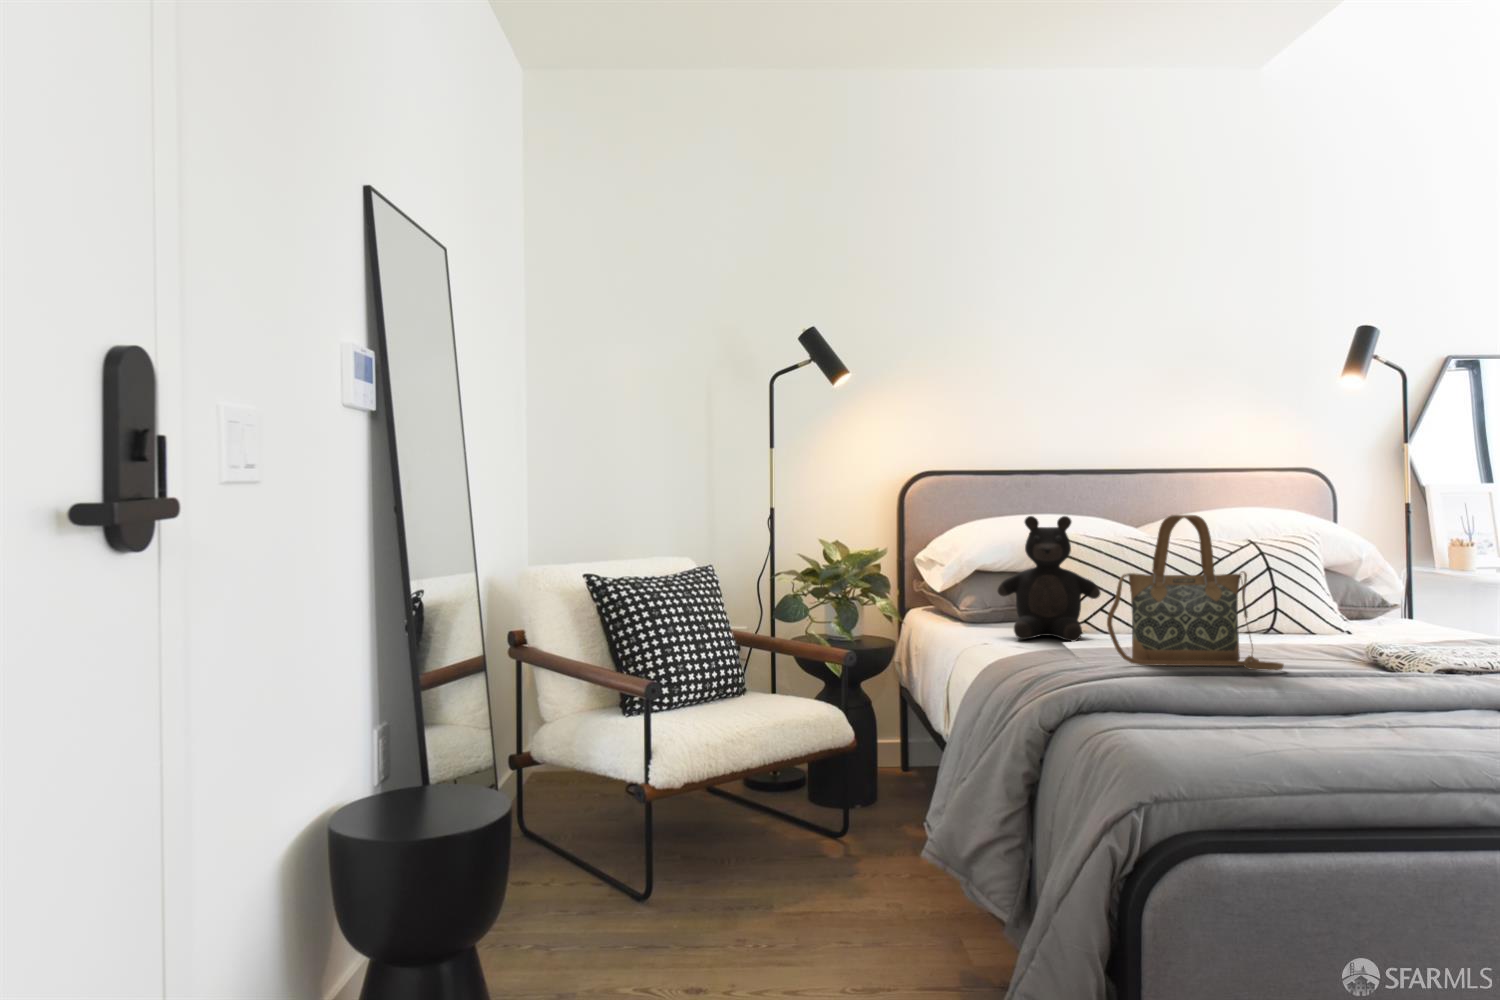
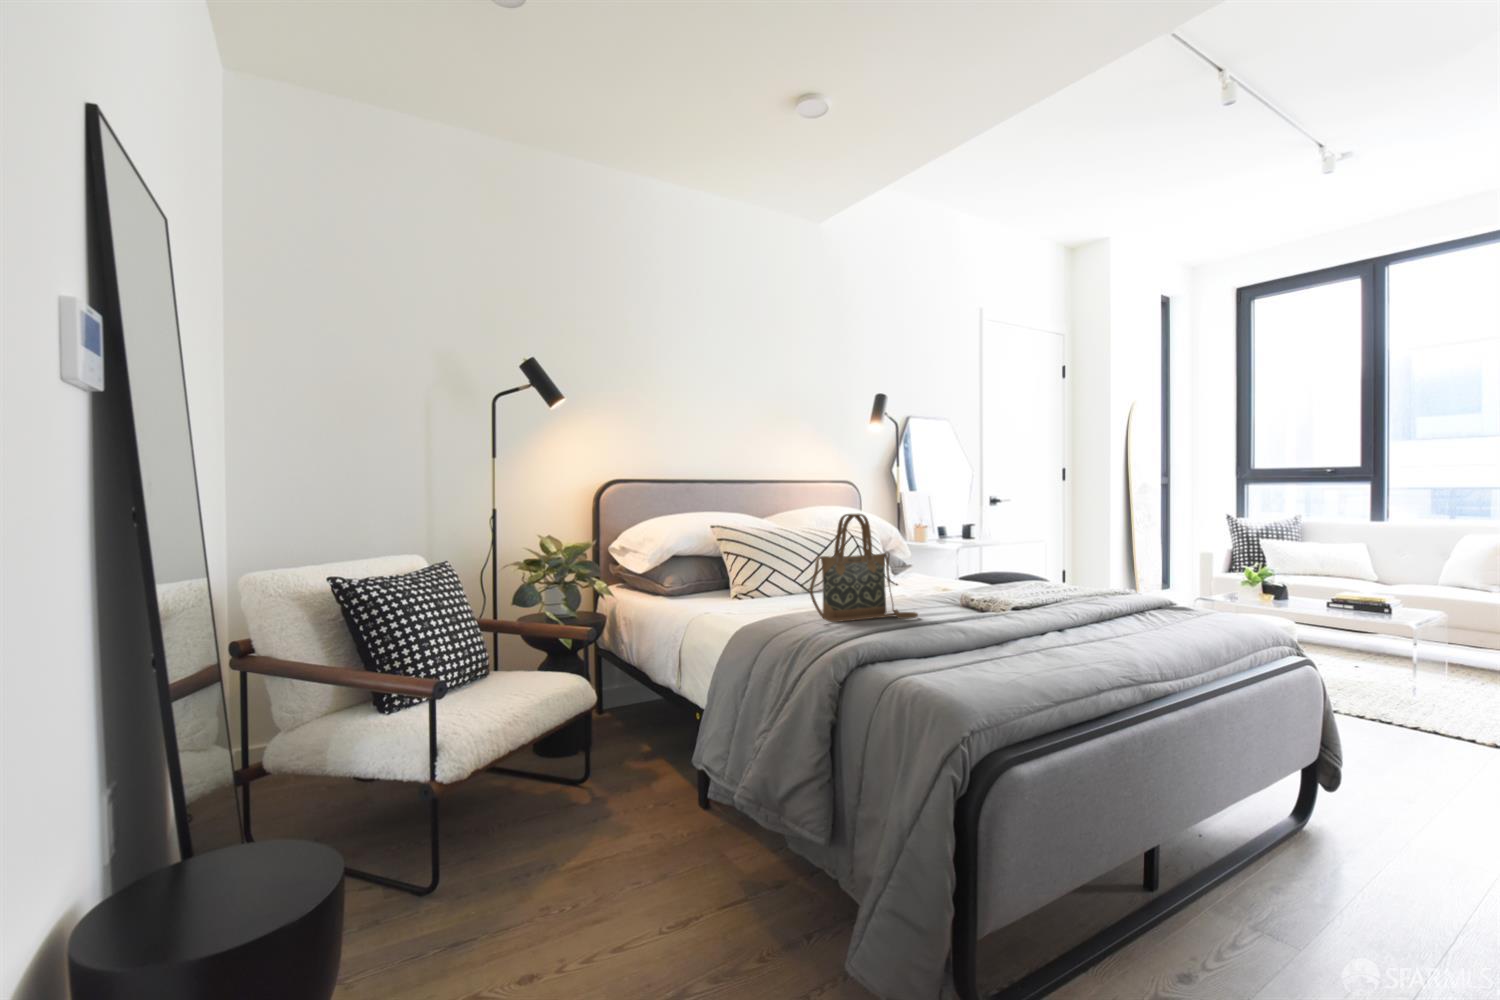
teddy bear: present [998,516,1101,641] -> none [696,514,768,607]

